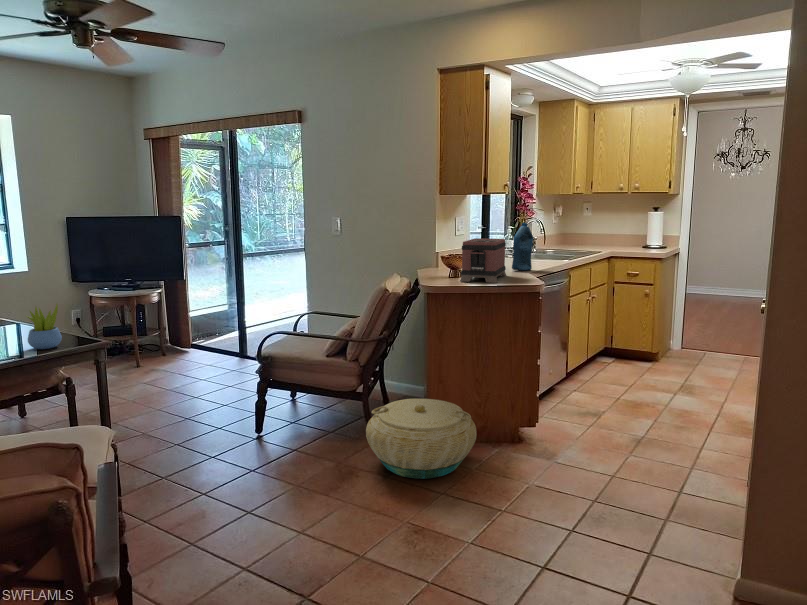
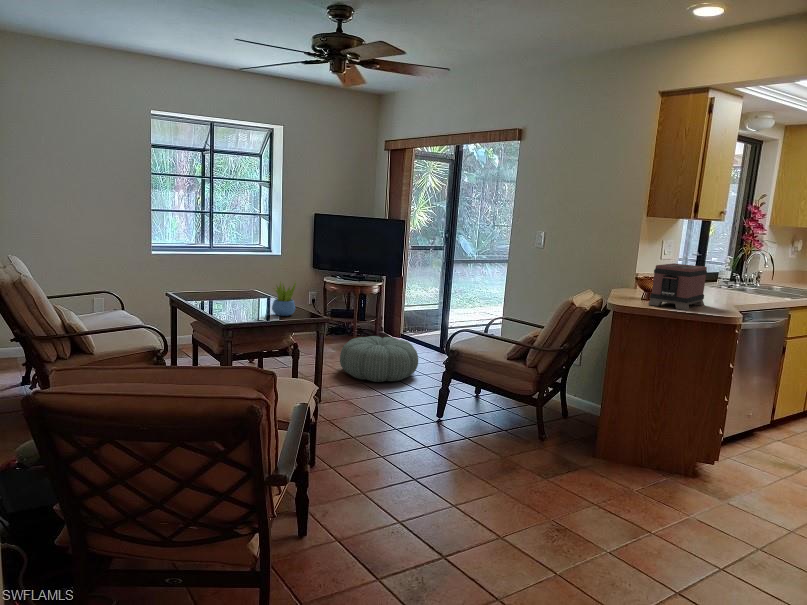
bottle: present [512,223,533,271] -> none [714,252,744,303]
pouf: none [125,351,221,405] -> present [340,336,418,382]
basket: present [366,399,476,479] -> none [531,411,643,490]

